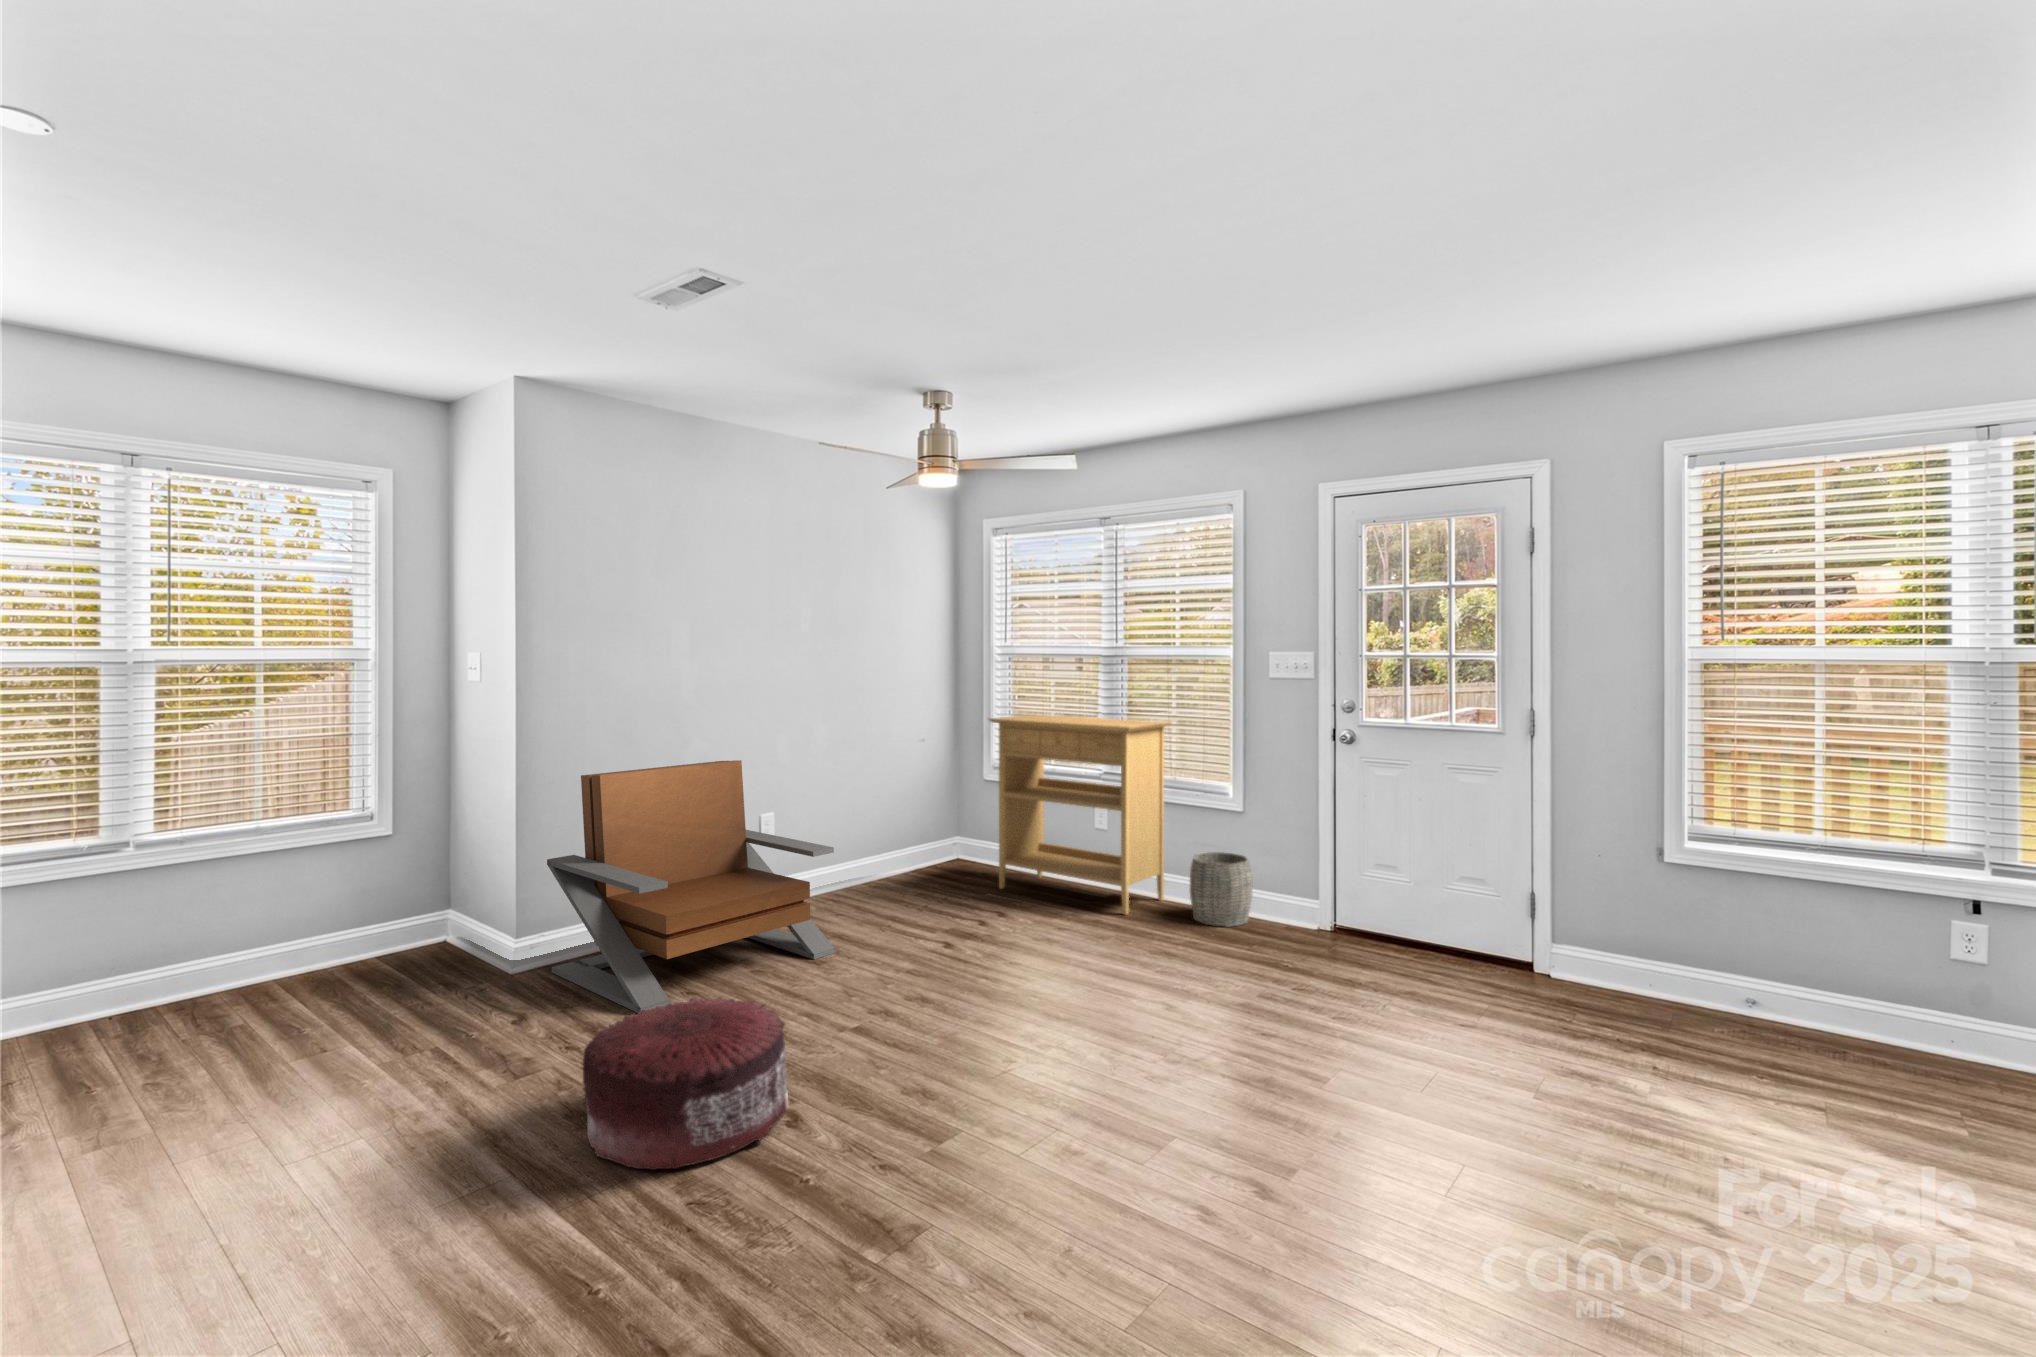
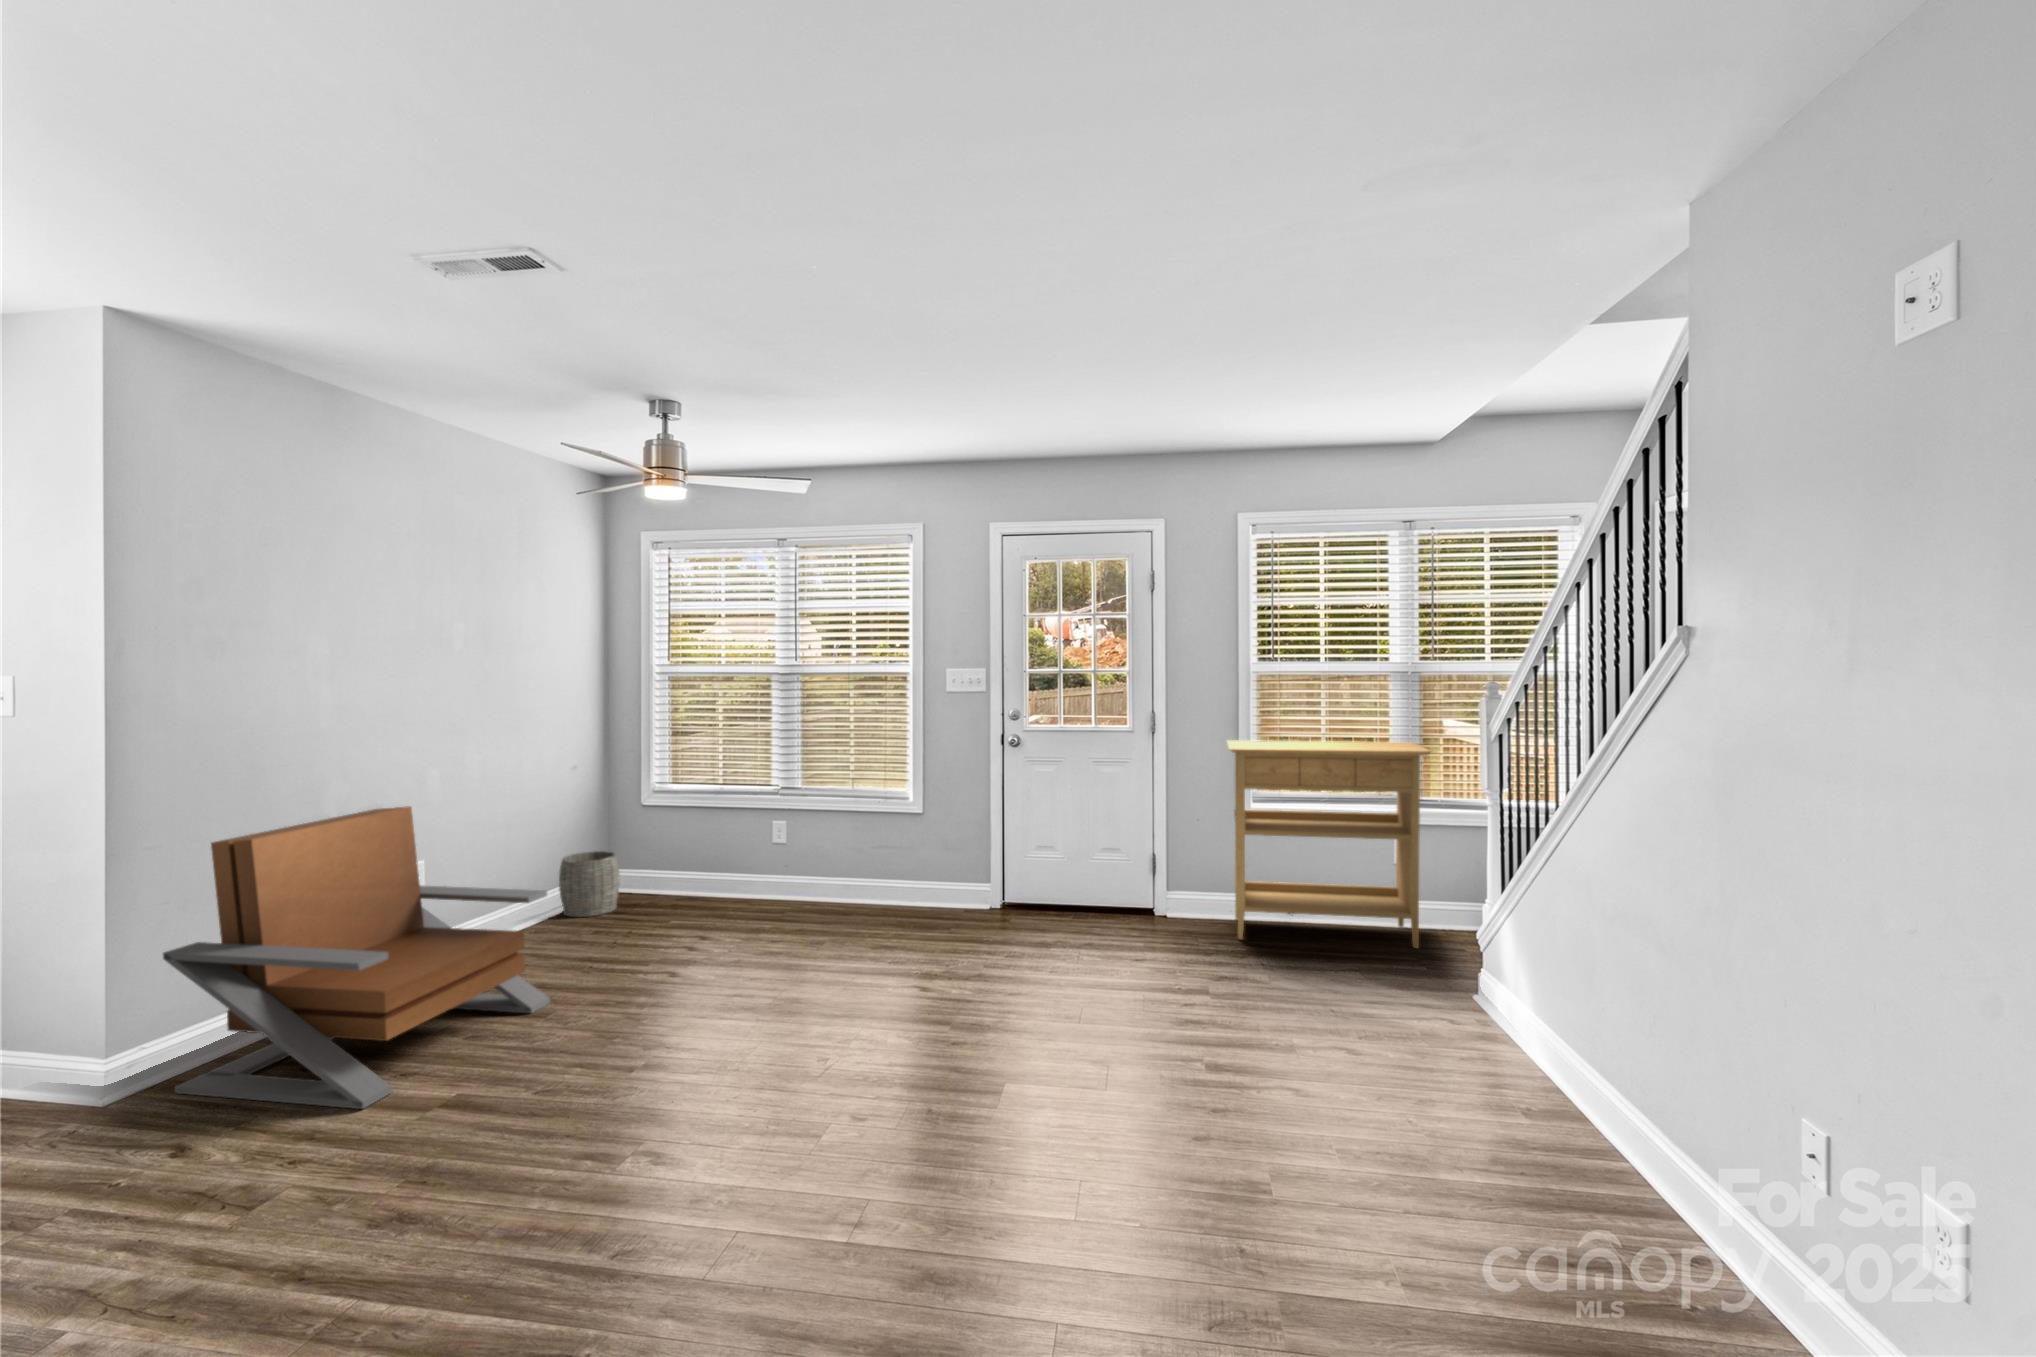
console table: present [989,715,1171,915] -> present [1227,740,1431,948]
woven basket: present [1190,852,1252,927] -> present [559,851,619,917]
pouf: present [583,996,788,1170] -> none [414,1052,643,1249]

